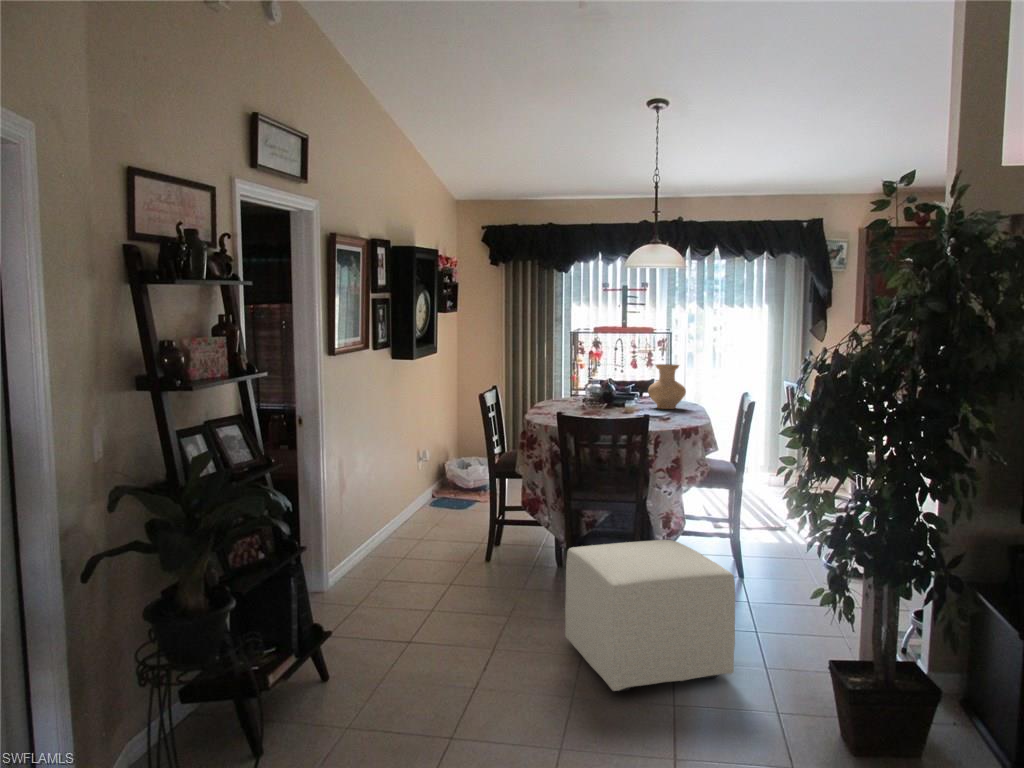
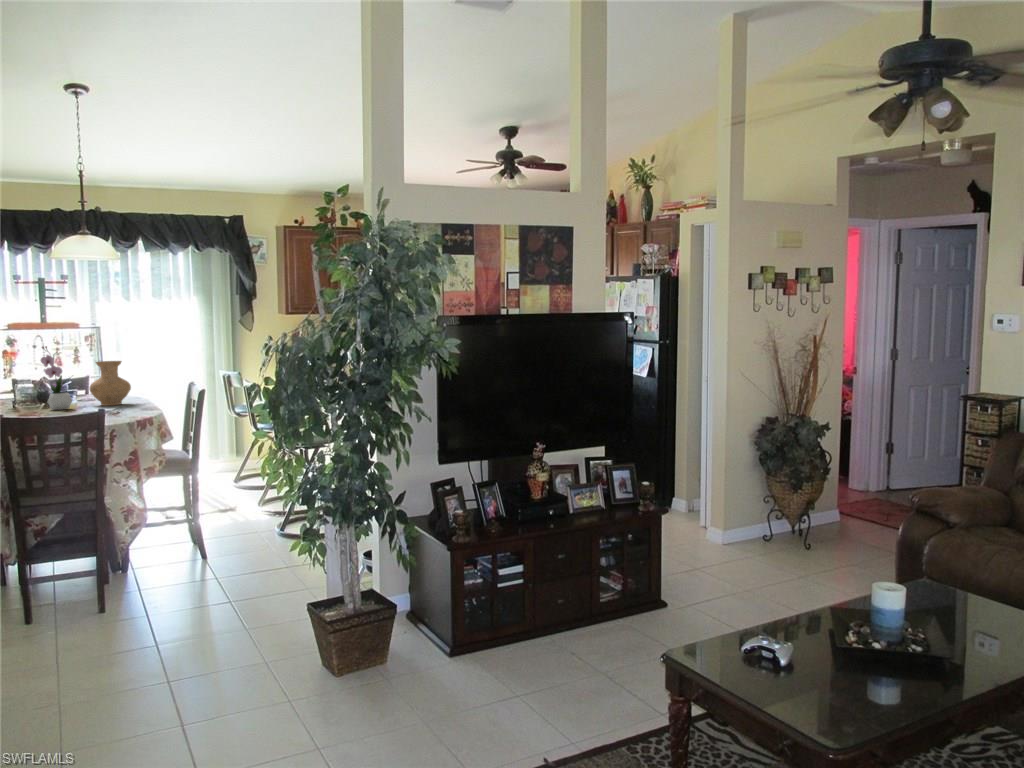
flower arrangement: none [606,347,634,409] -> present [41,346,72,410]
ottoman: present [565,540,735,691] -> none [33,525,212,665]

